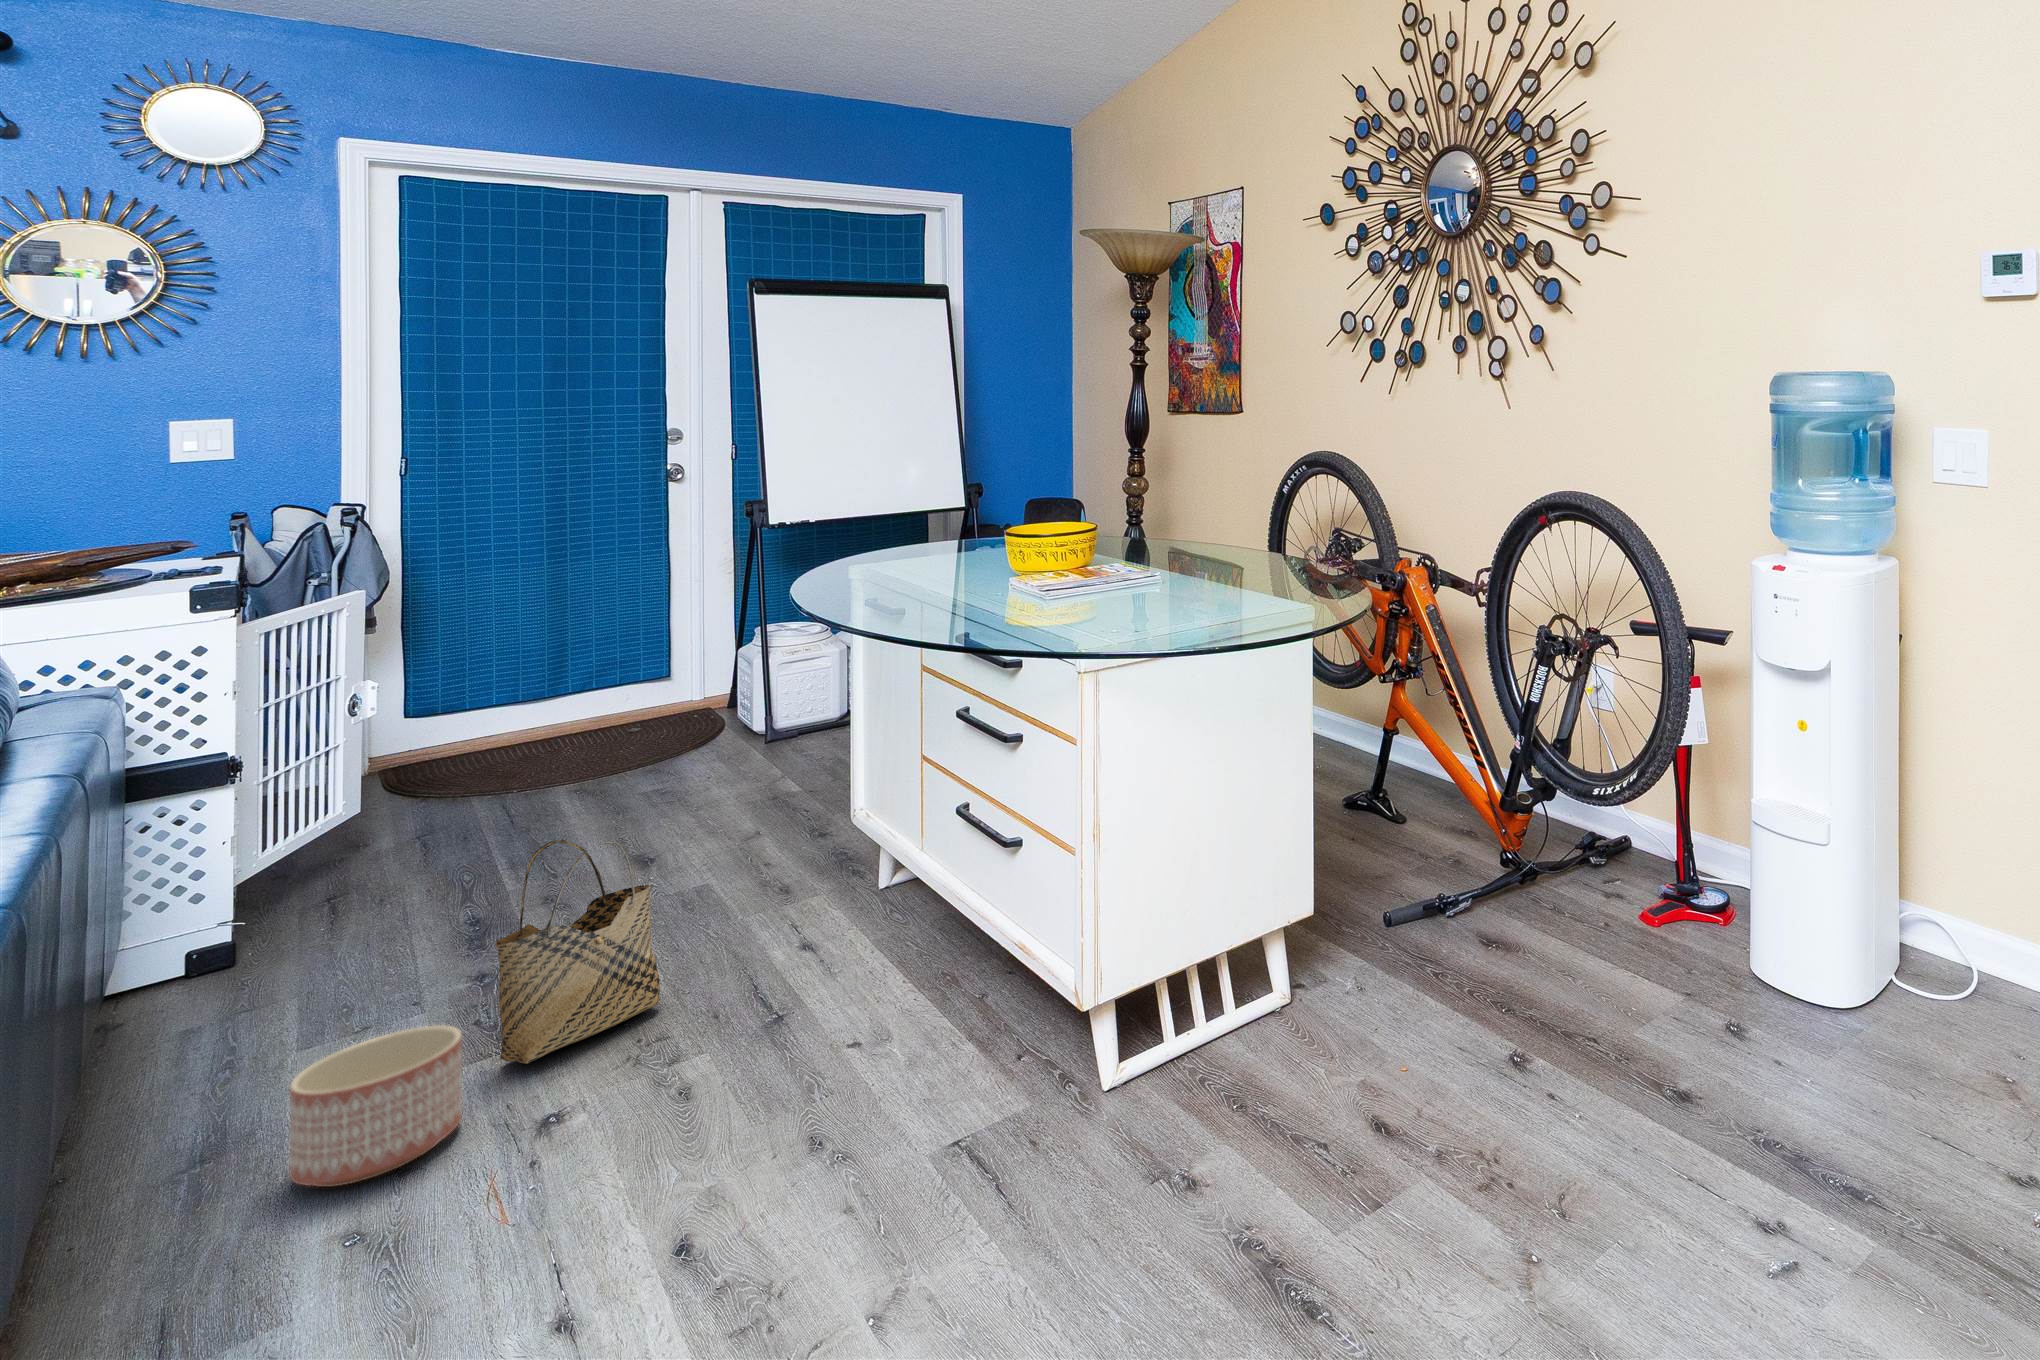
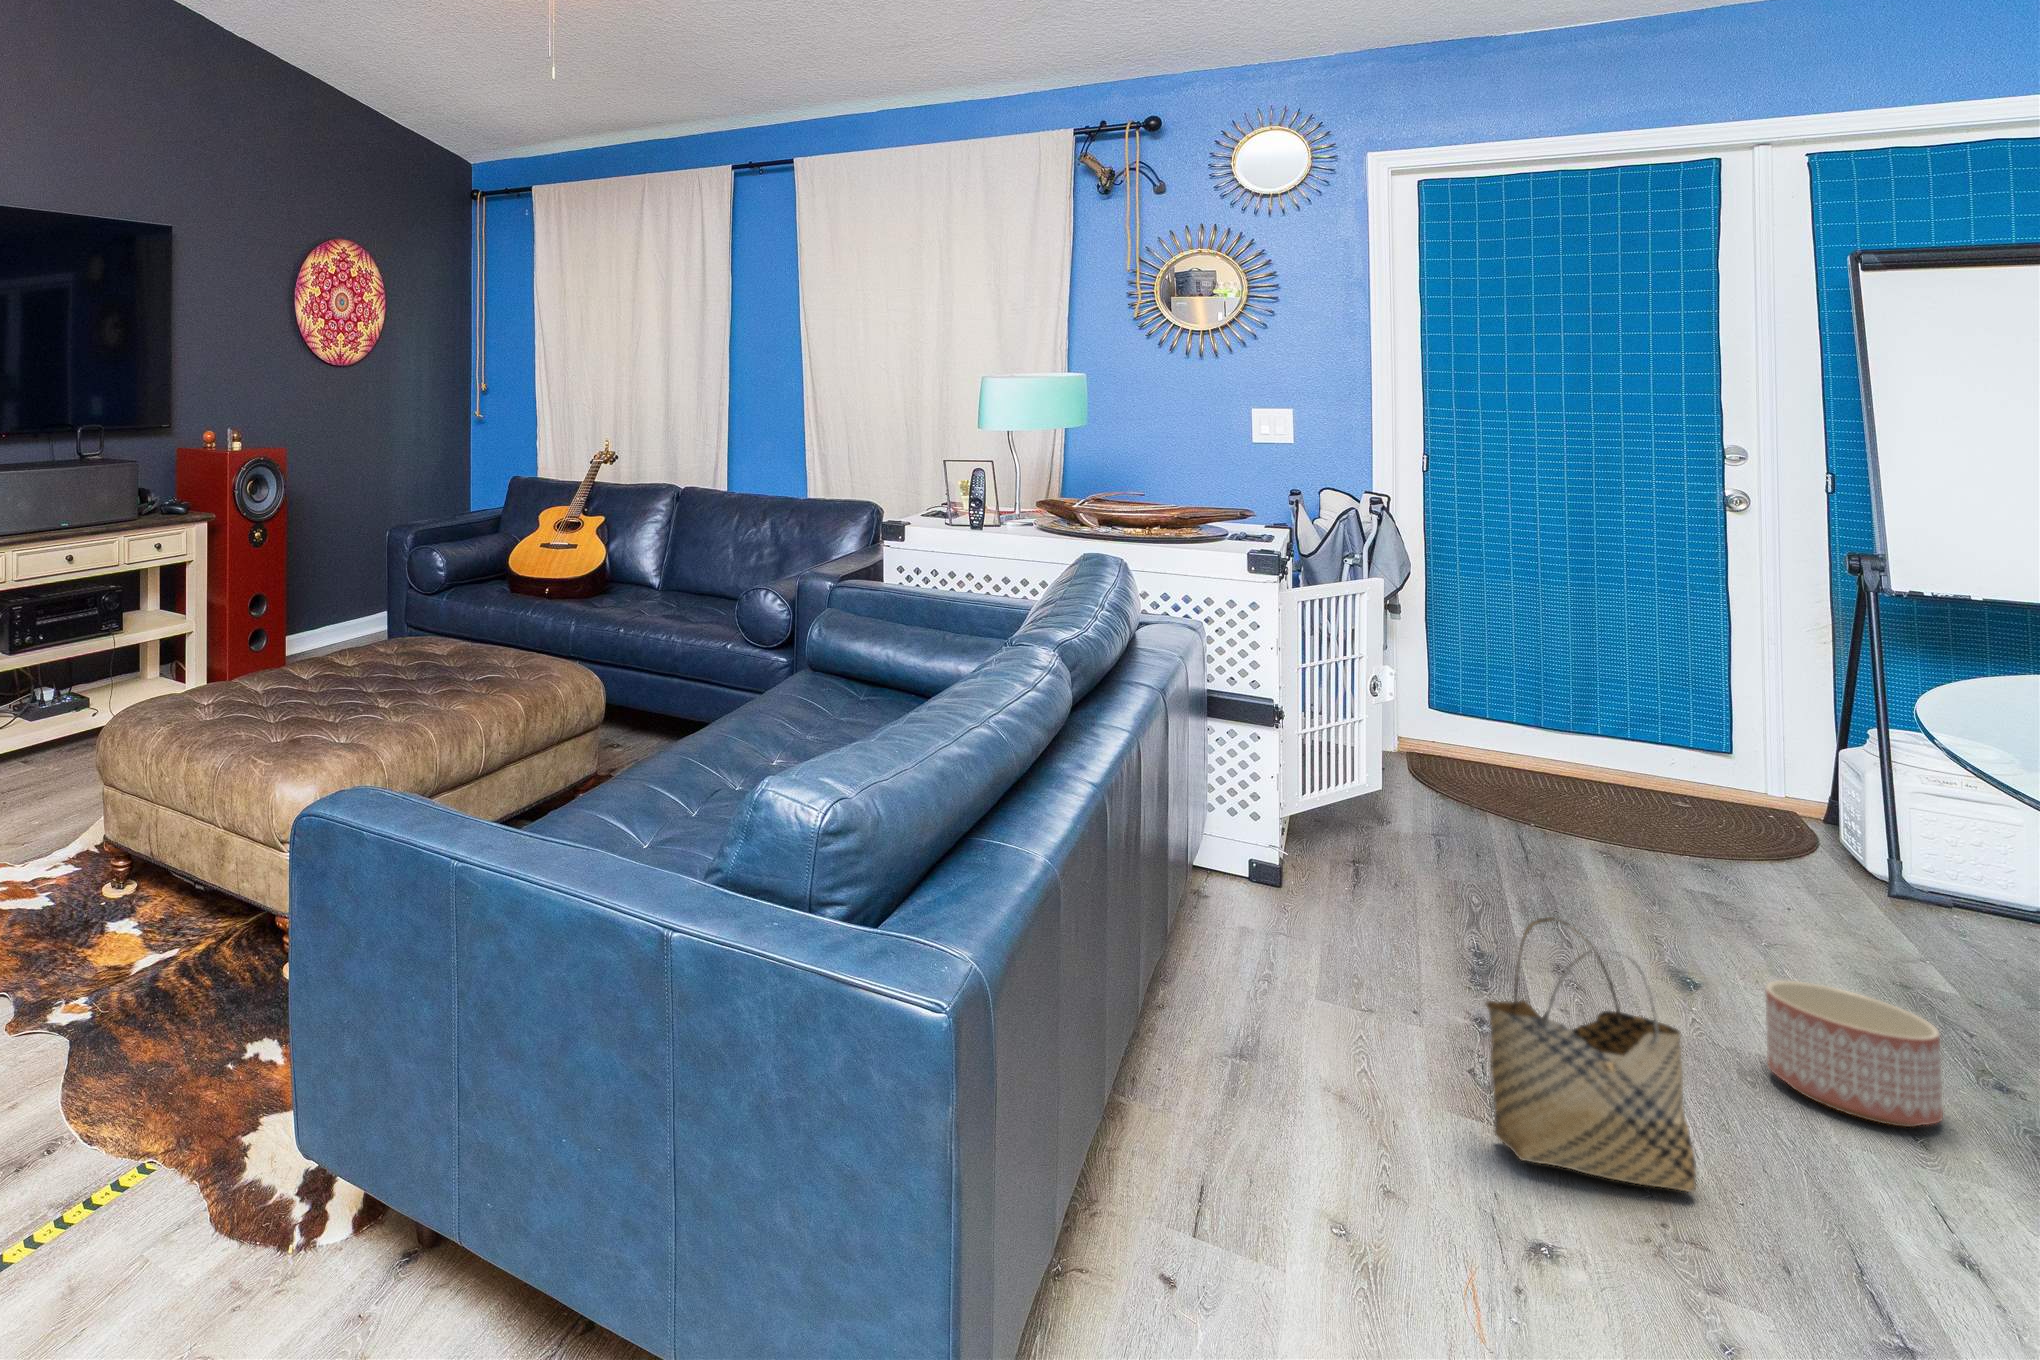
planter: present [289,1025,462,1187] -> present [1765,980,1943,1127]

